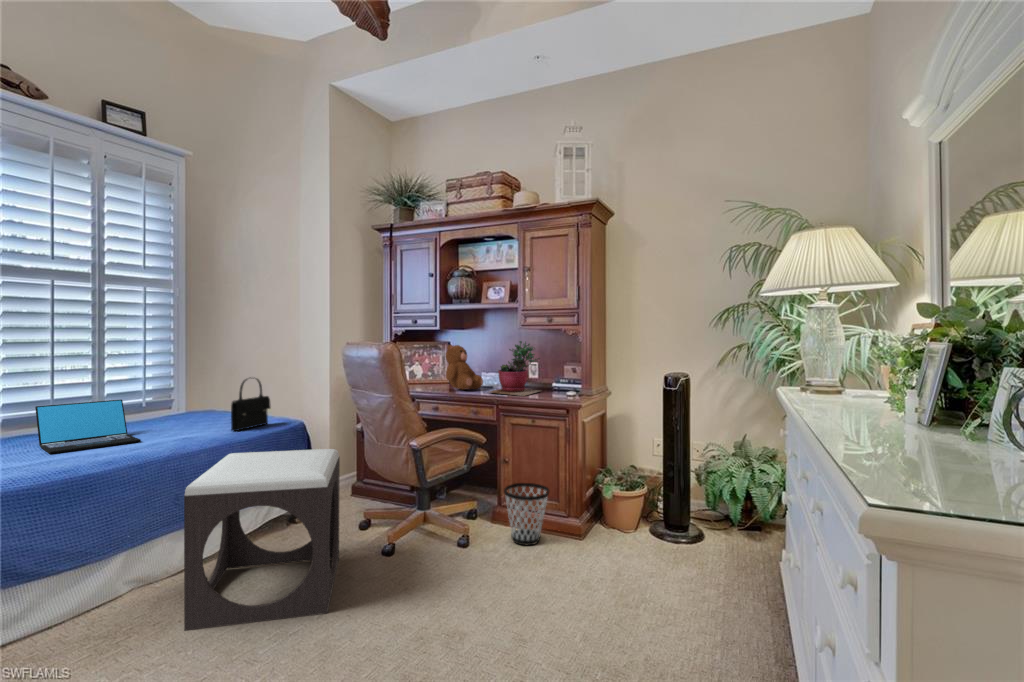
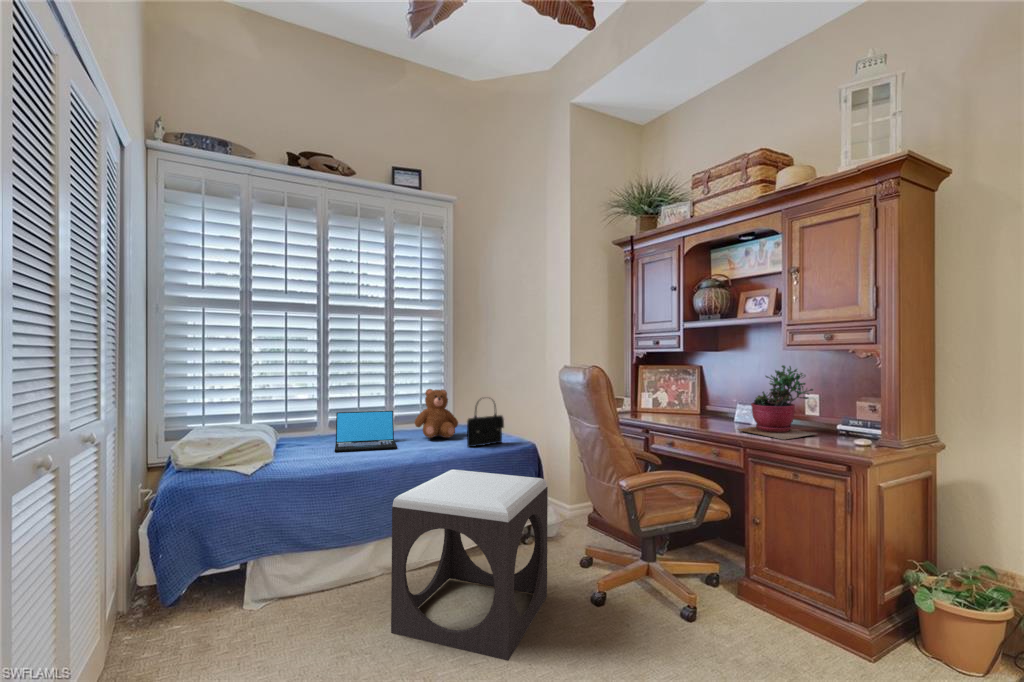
teddy bear: present [446,345,483,389] -> present [415,389,458,438]
wastebasket: present [504,483,549,545] -> none [747,557,818,651]

